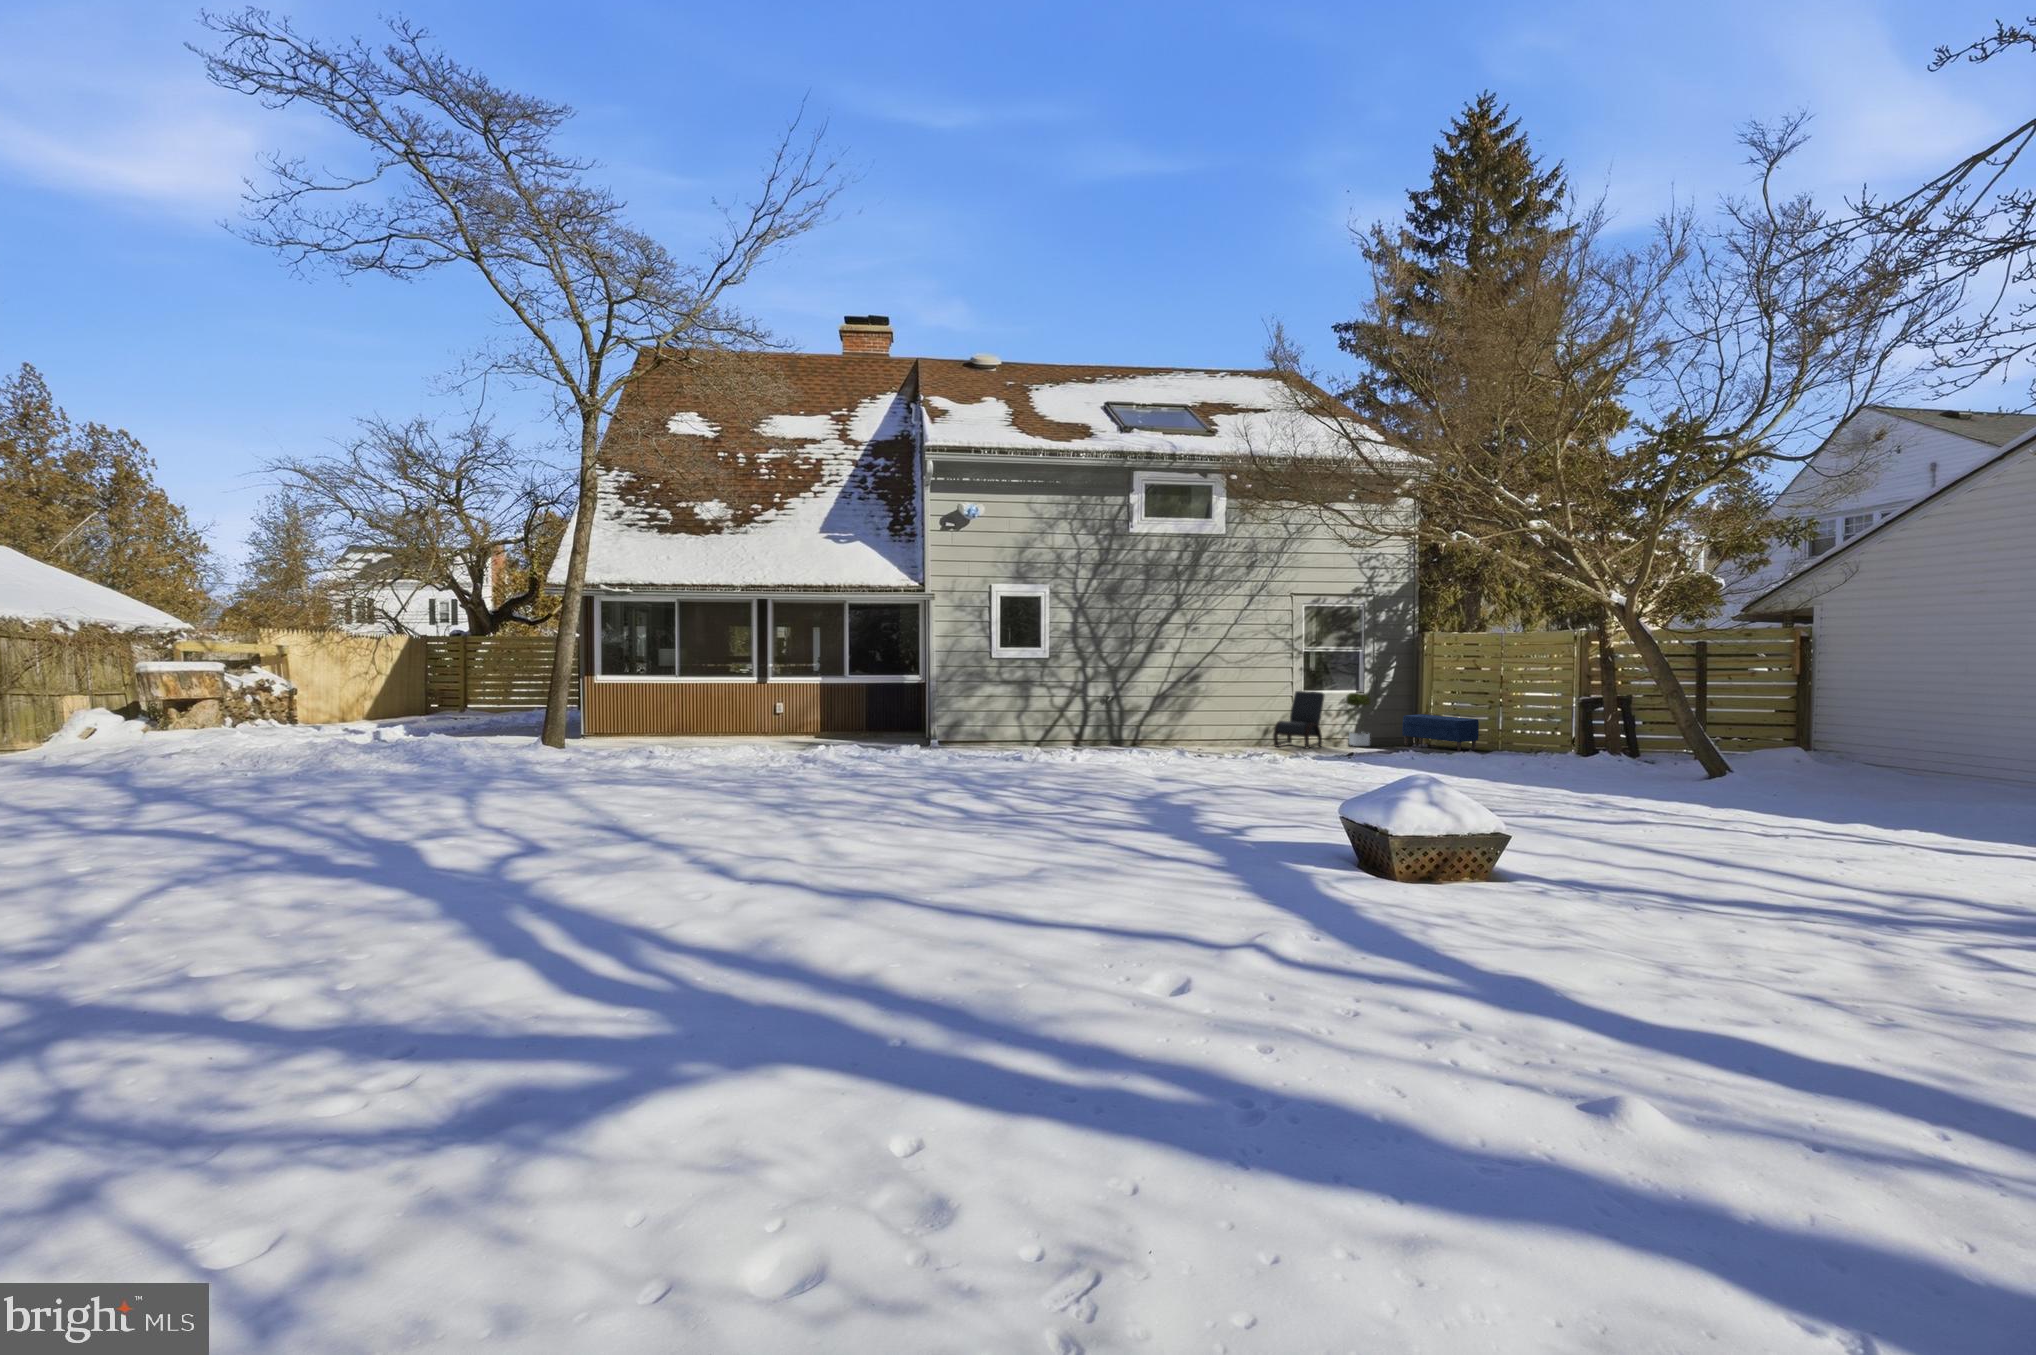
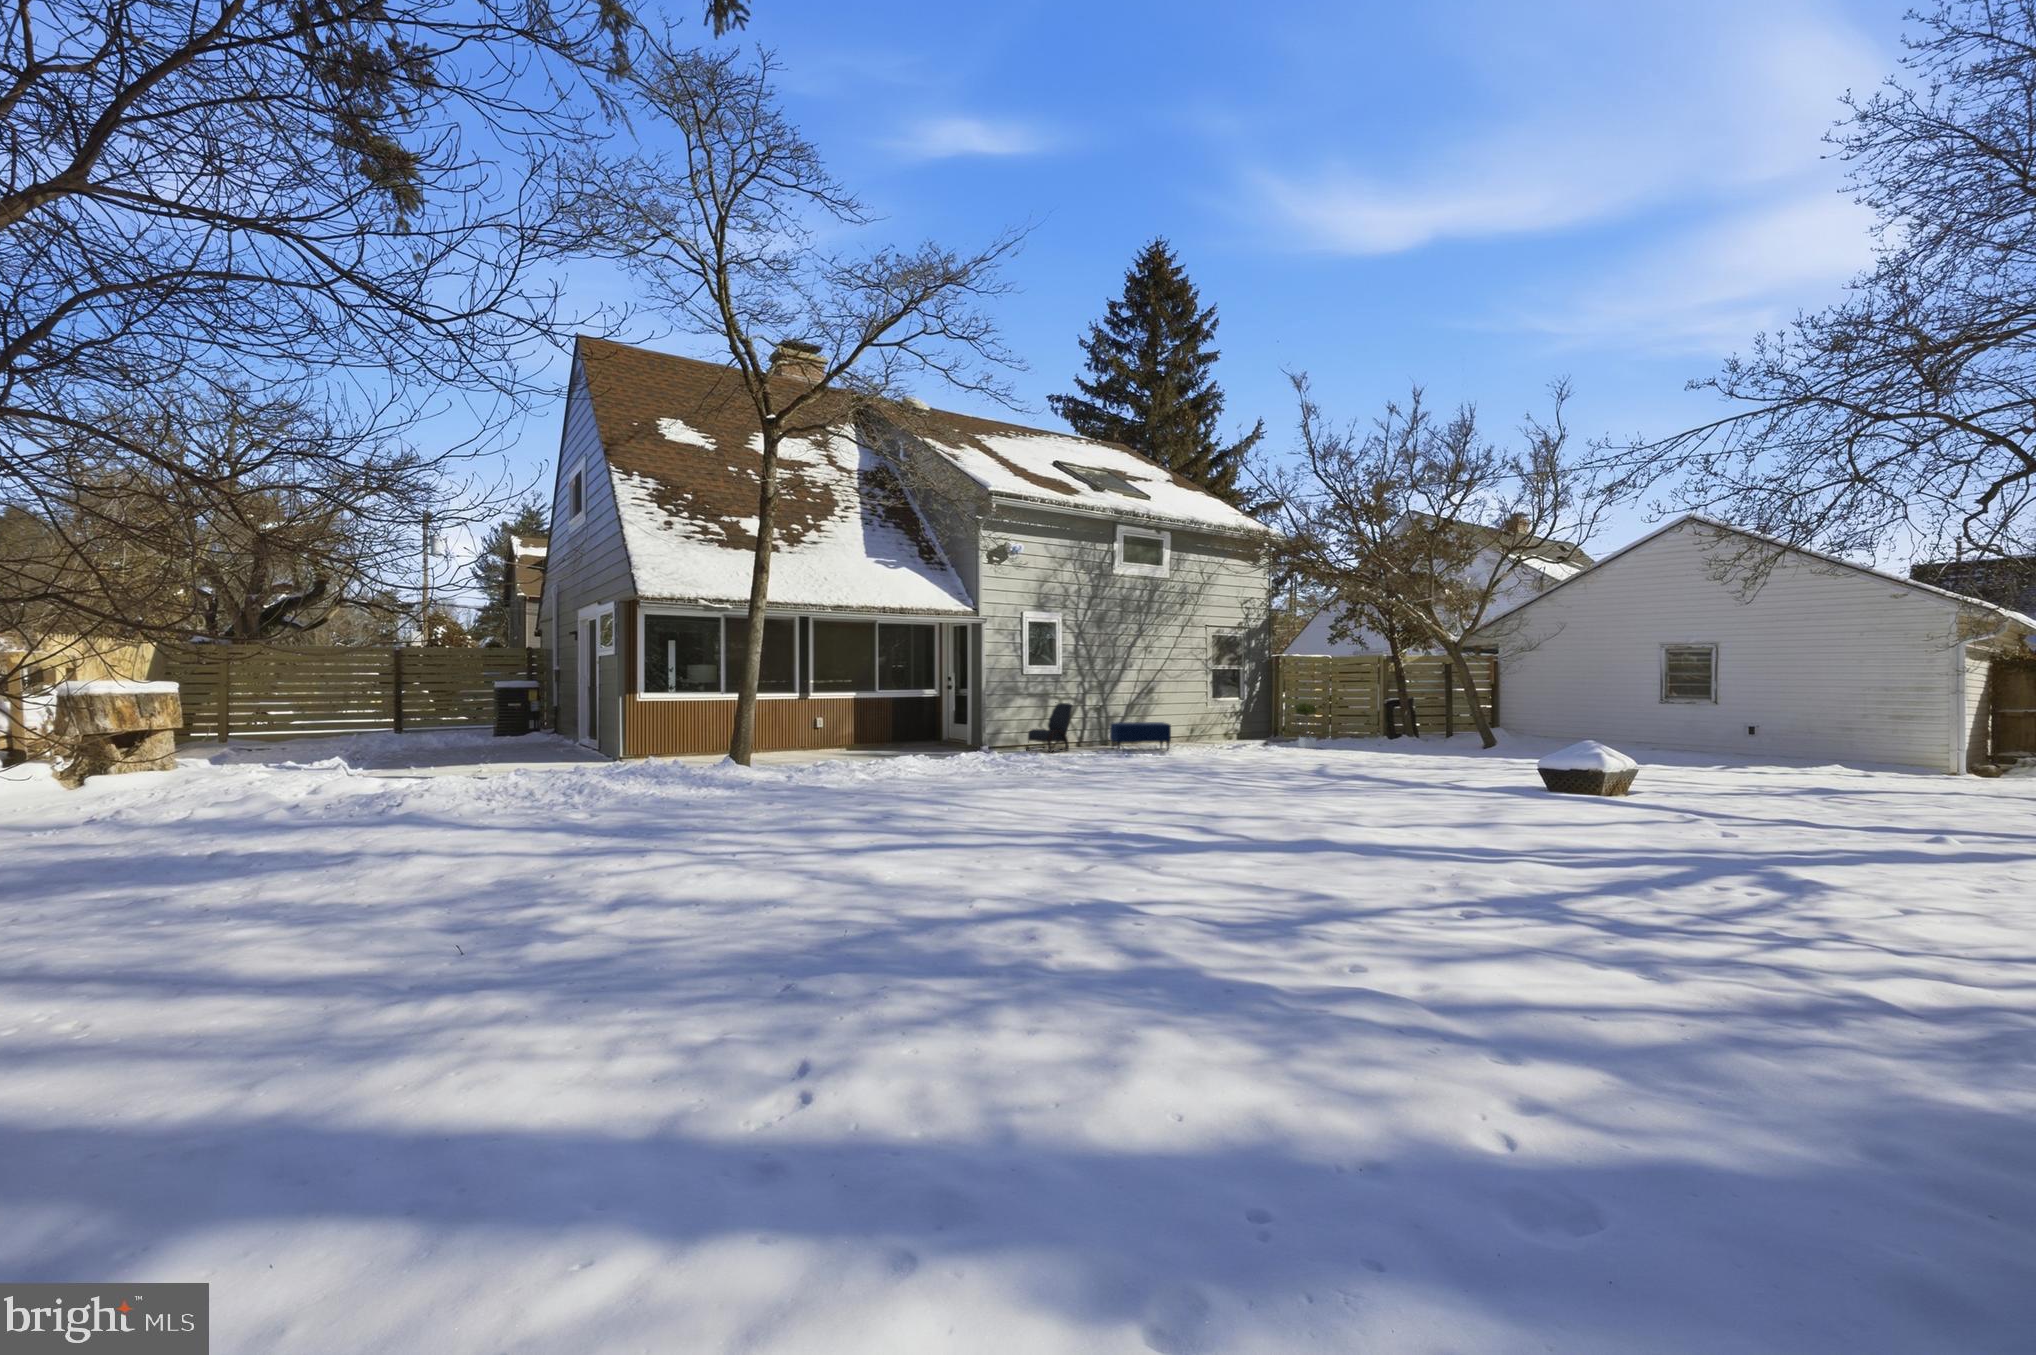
lounge chair: present [1273,691,1324,749] -> present [1026,702,1073,753]
bench: present [1403,714,1479,751] -> present [1110,722,1171,750]

